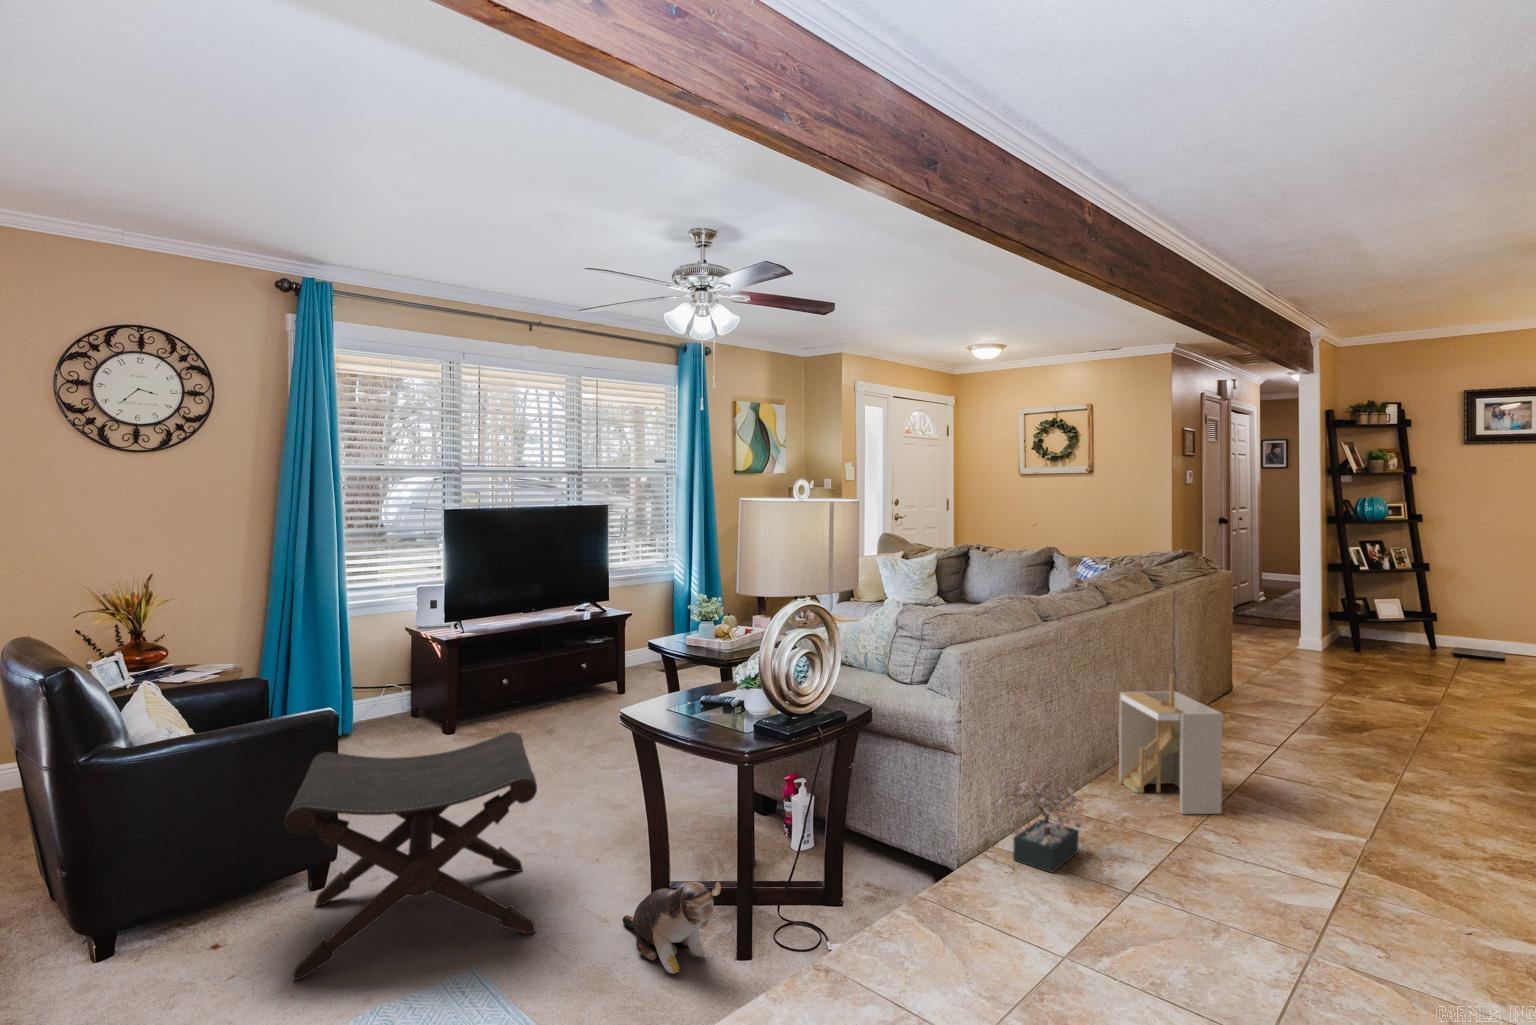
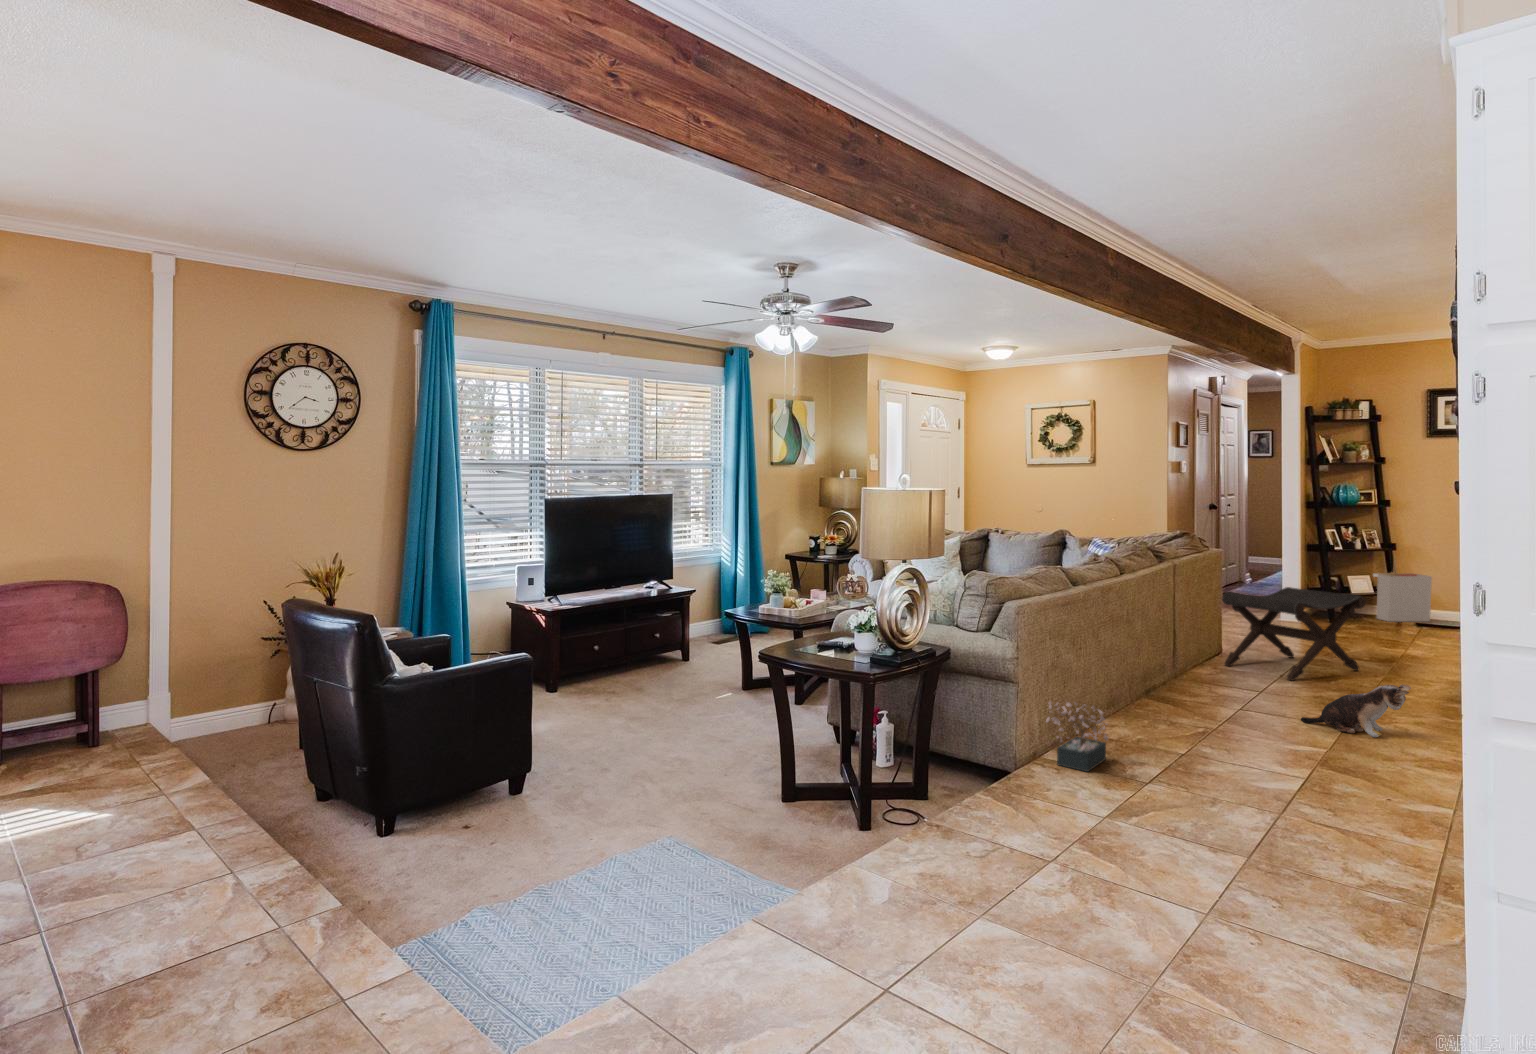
storage bin: present [1119,674,1222,814] -> present [1373,561,1432,622]
footstool: present [284,732,537,980] -> present [1222,587,1365,681]
plush toy: present [623,881,721,974] -> present [1301,684,1411,737]

